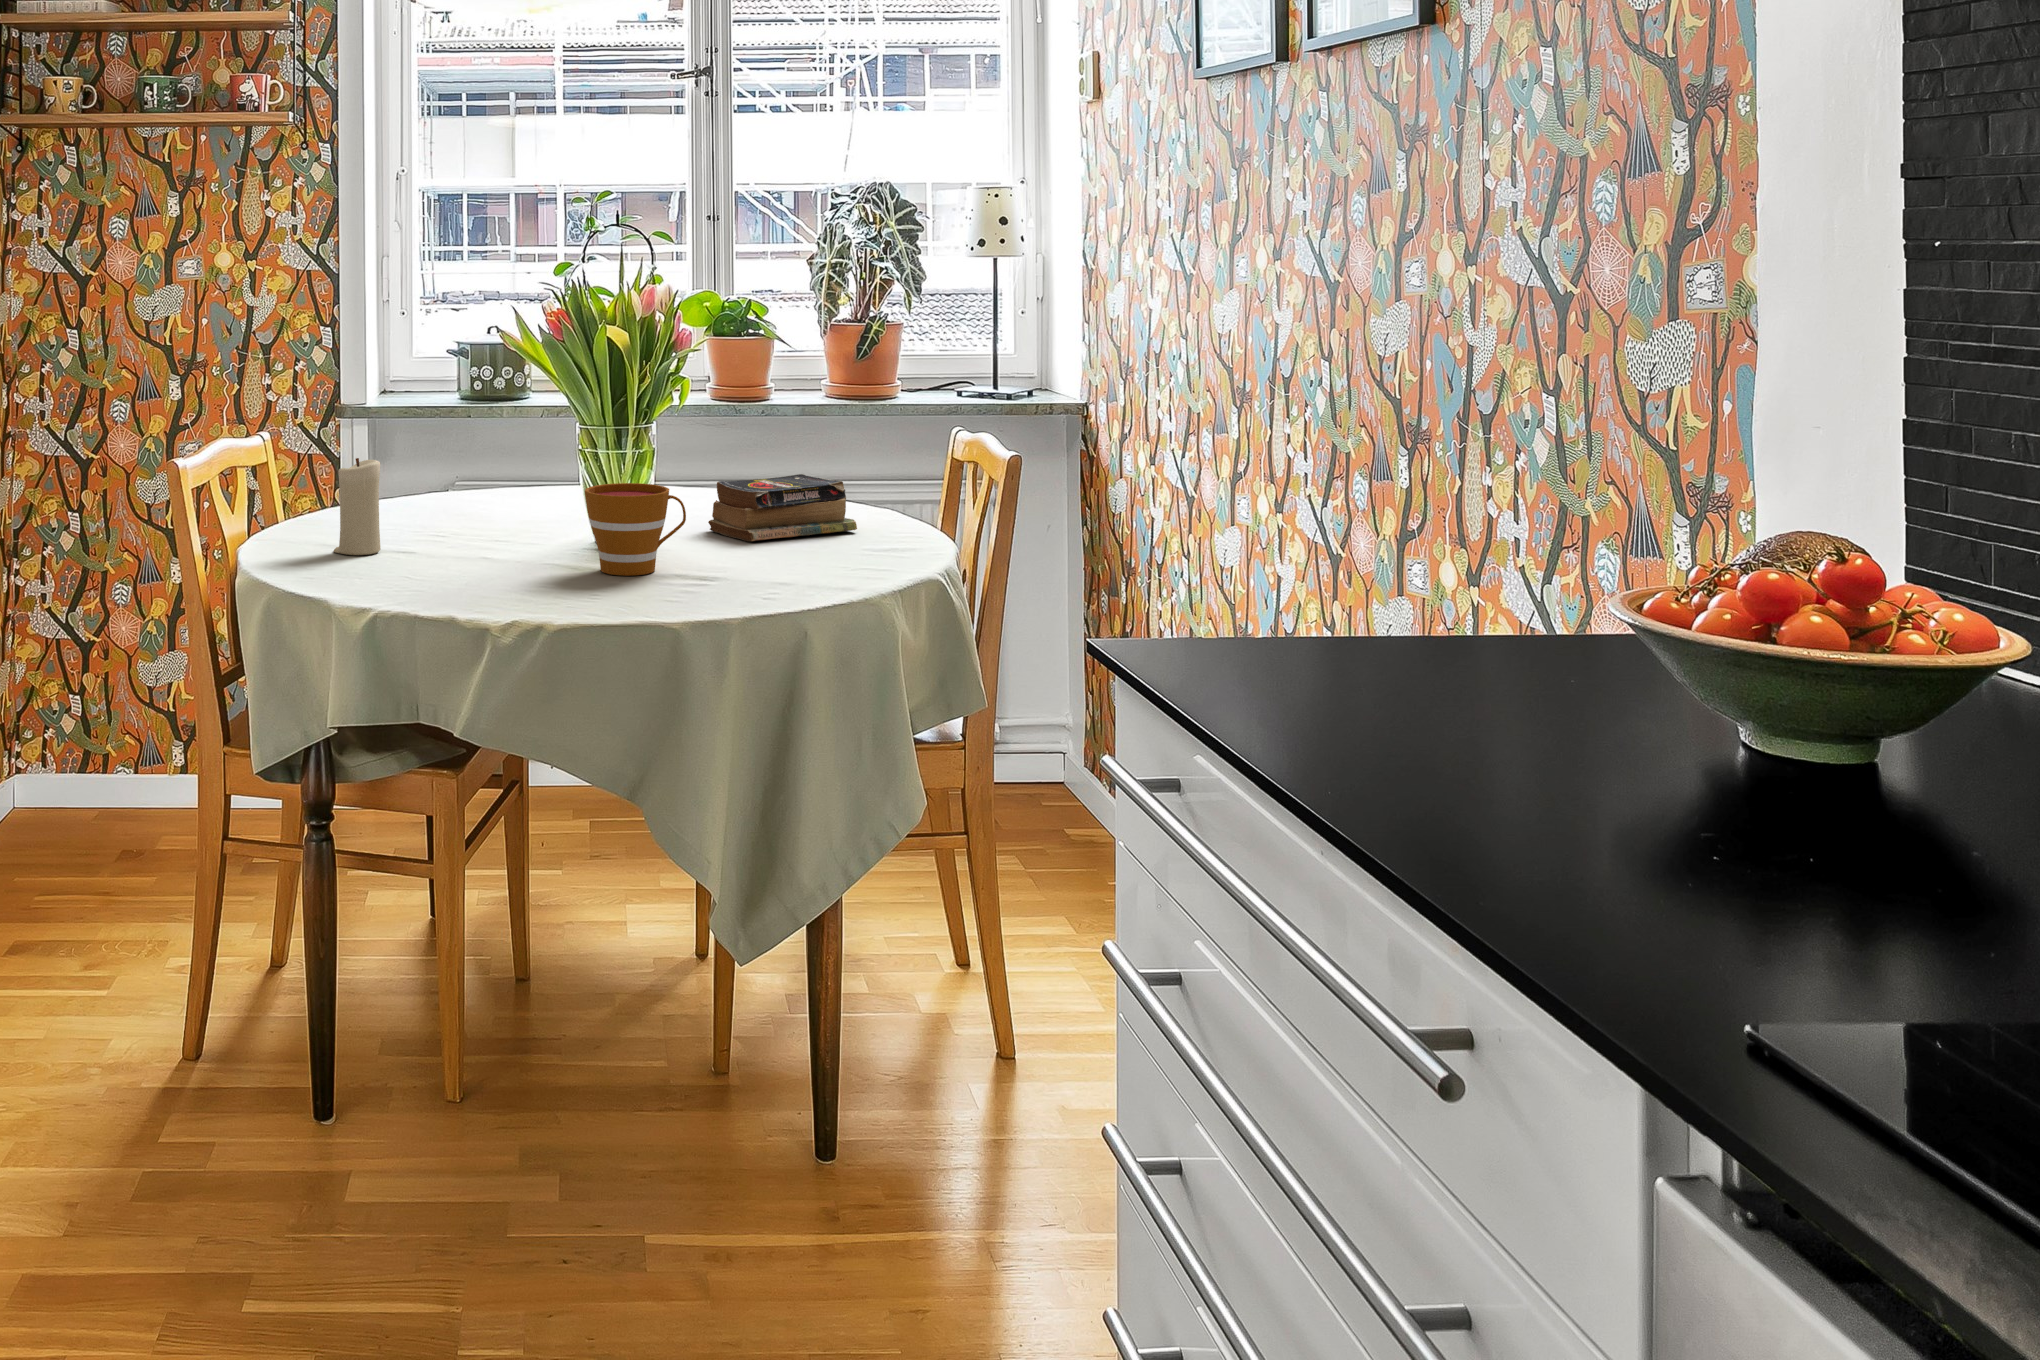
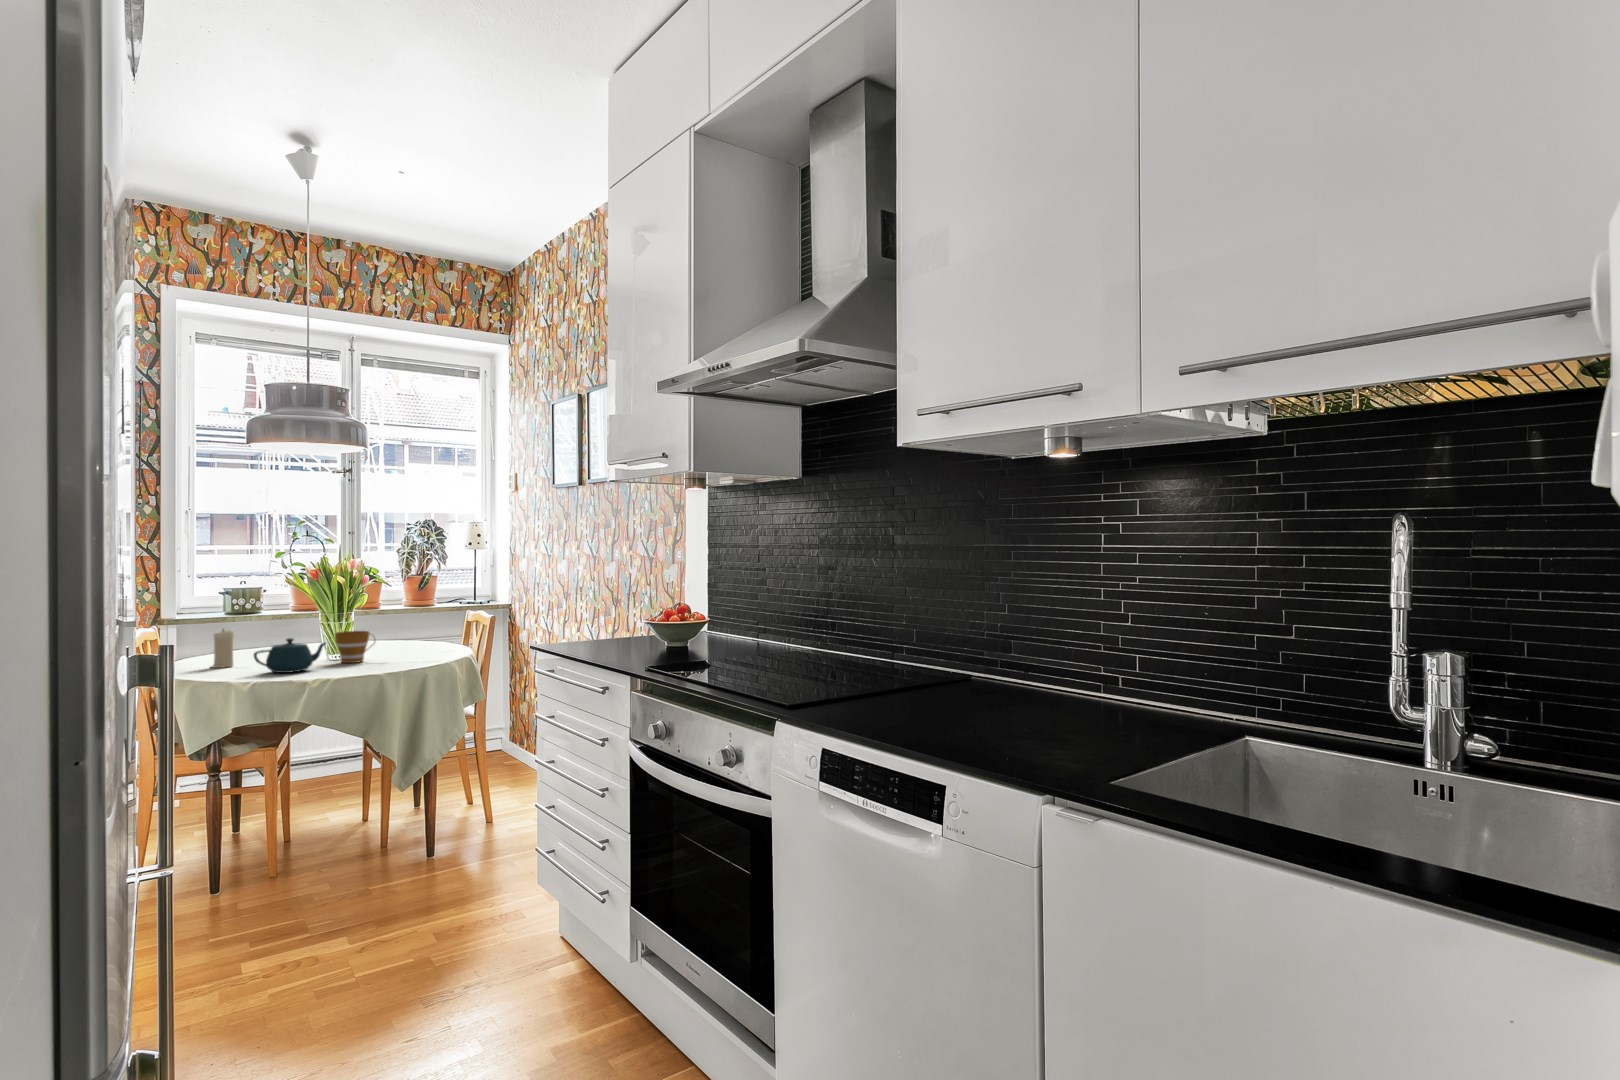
book: present [708,474,857,541] -> none [374,629,434,653]
teapot: none [375,504,554,599] -> present [253,638,325,673]

